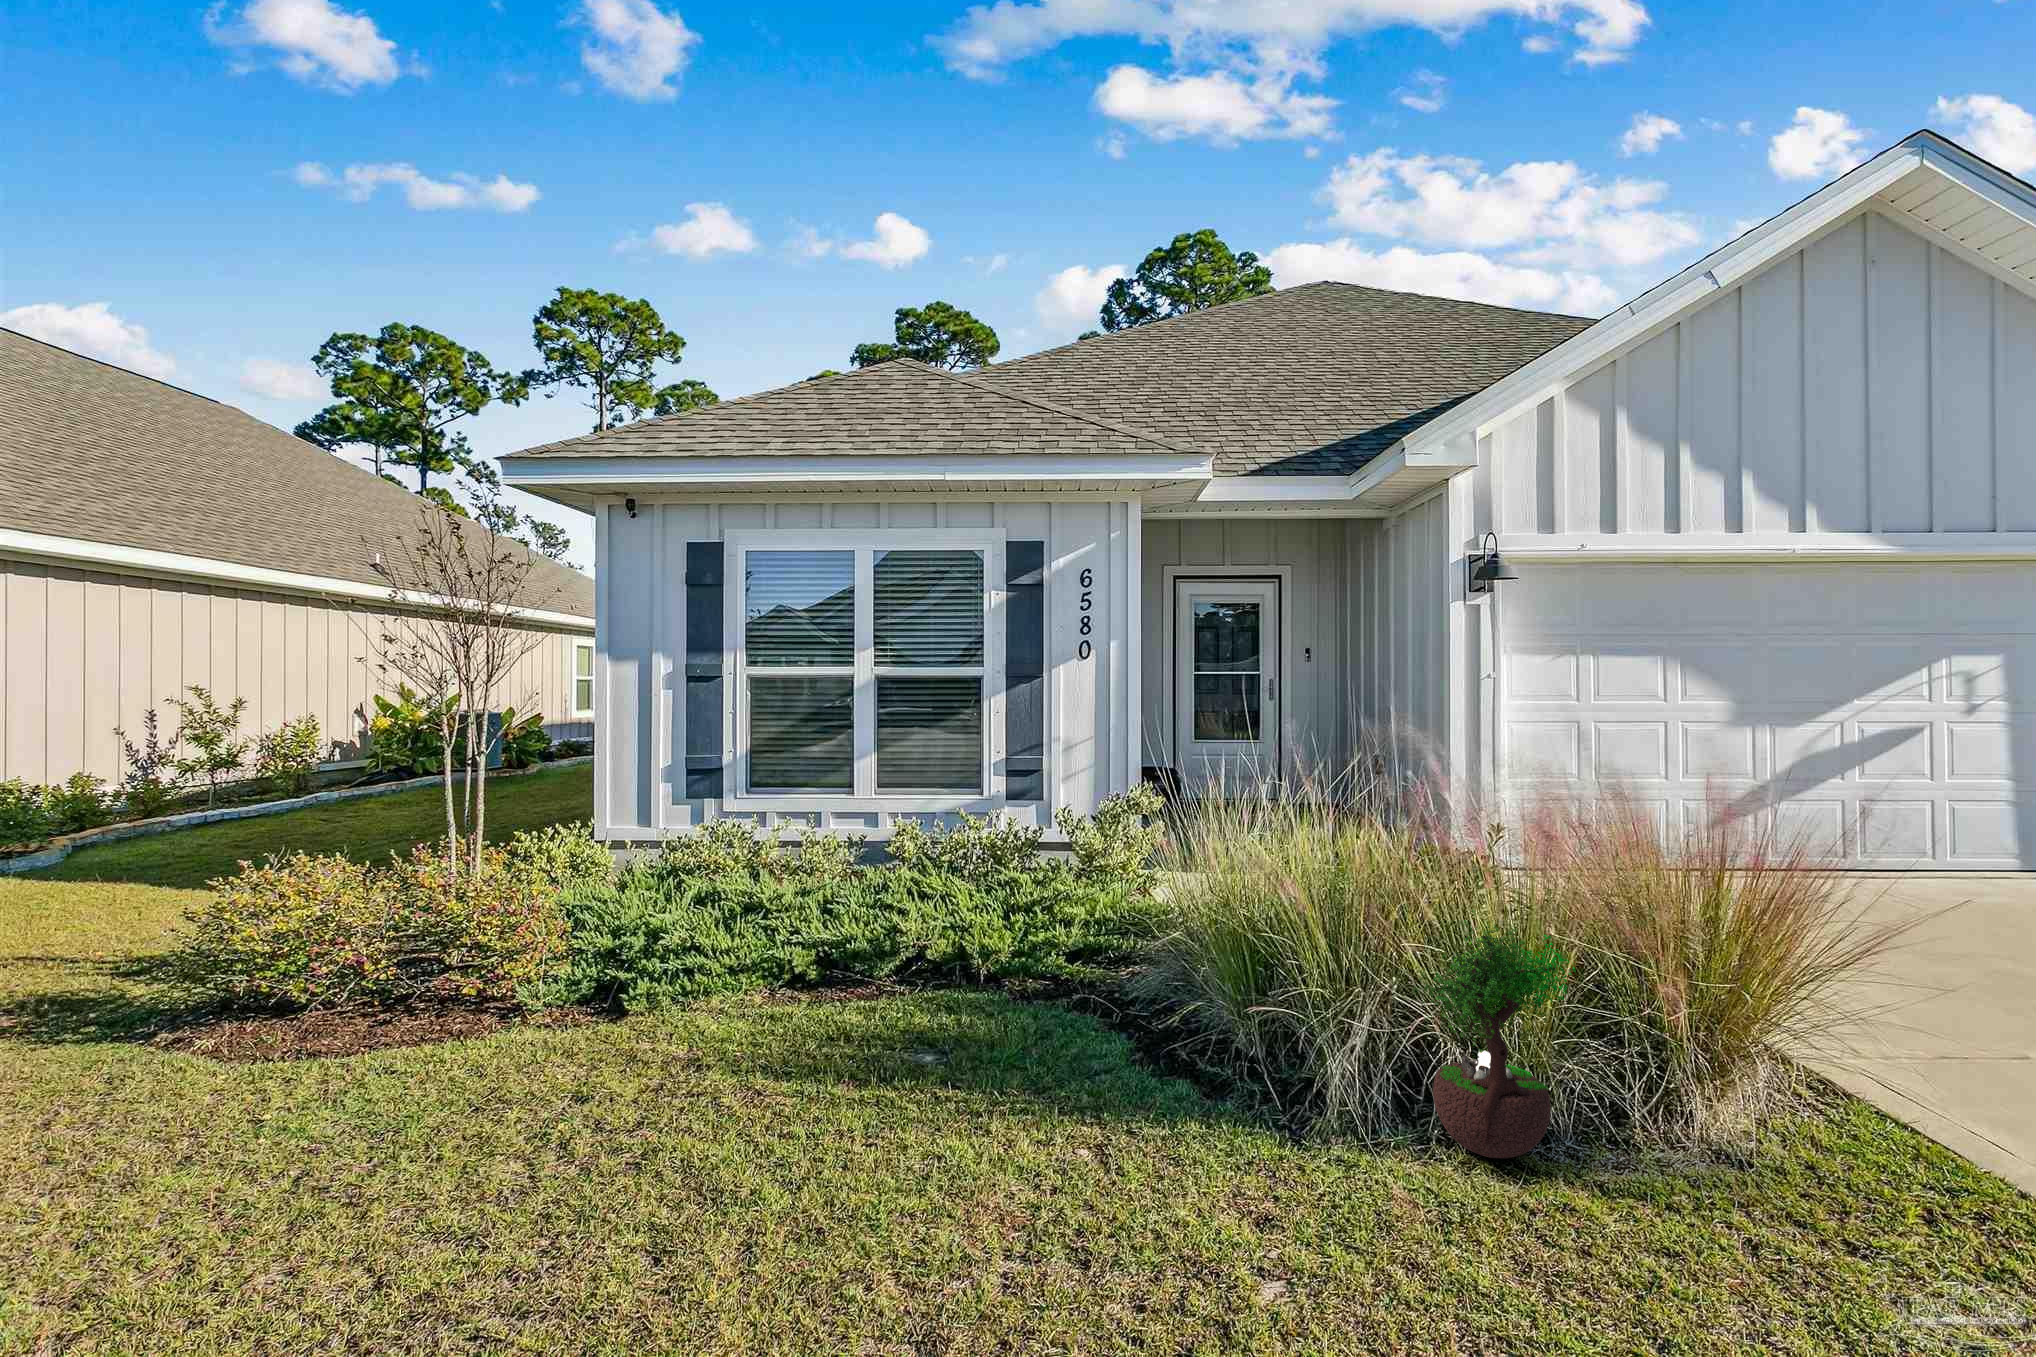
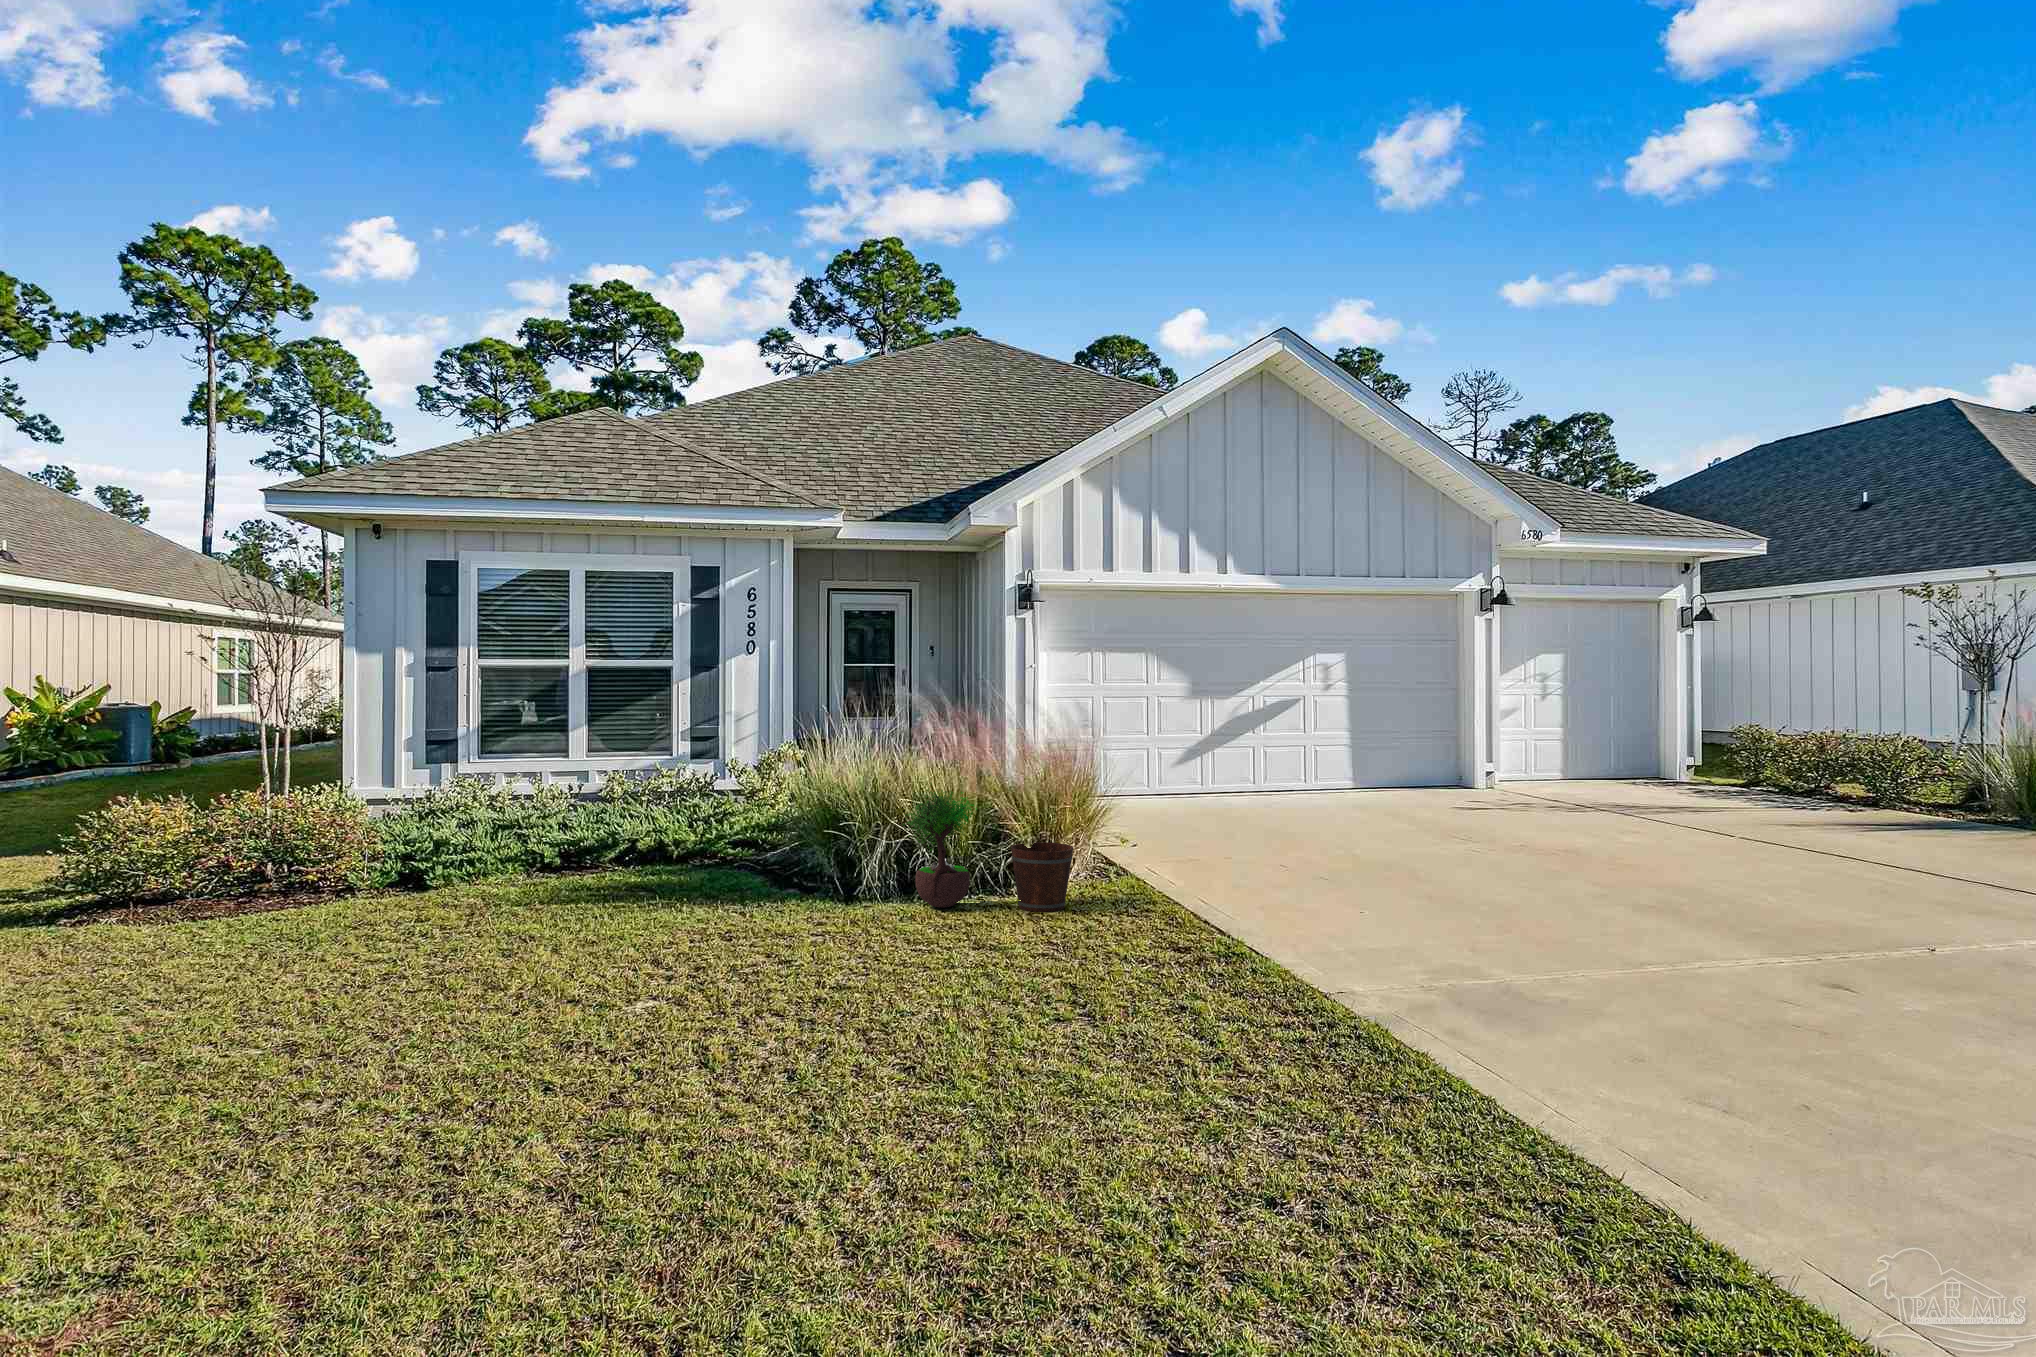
bucket: none [1637,1023,1793,1198] -> present [1011,842,1073,912]

